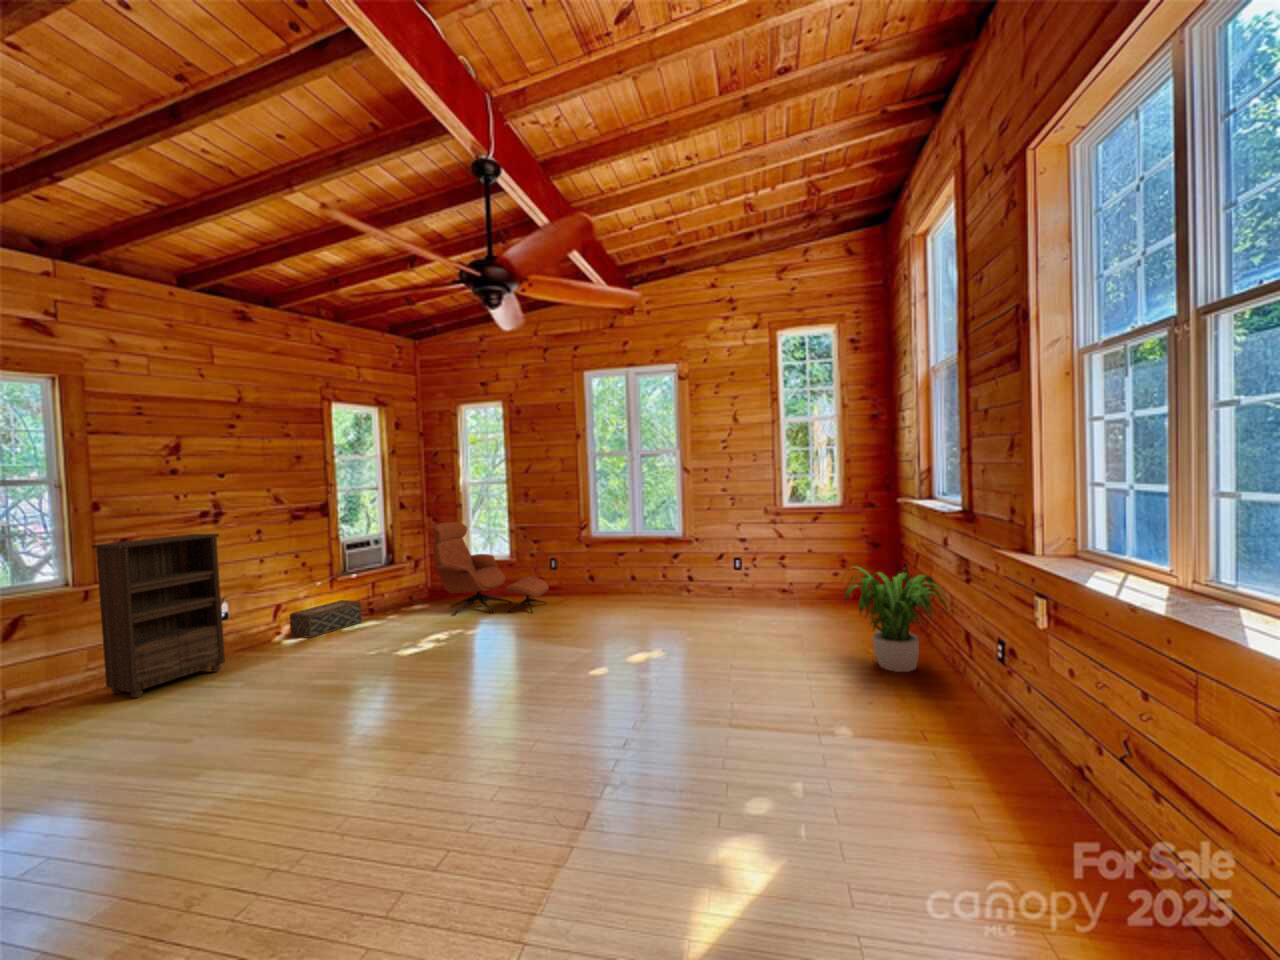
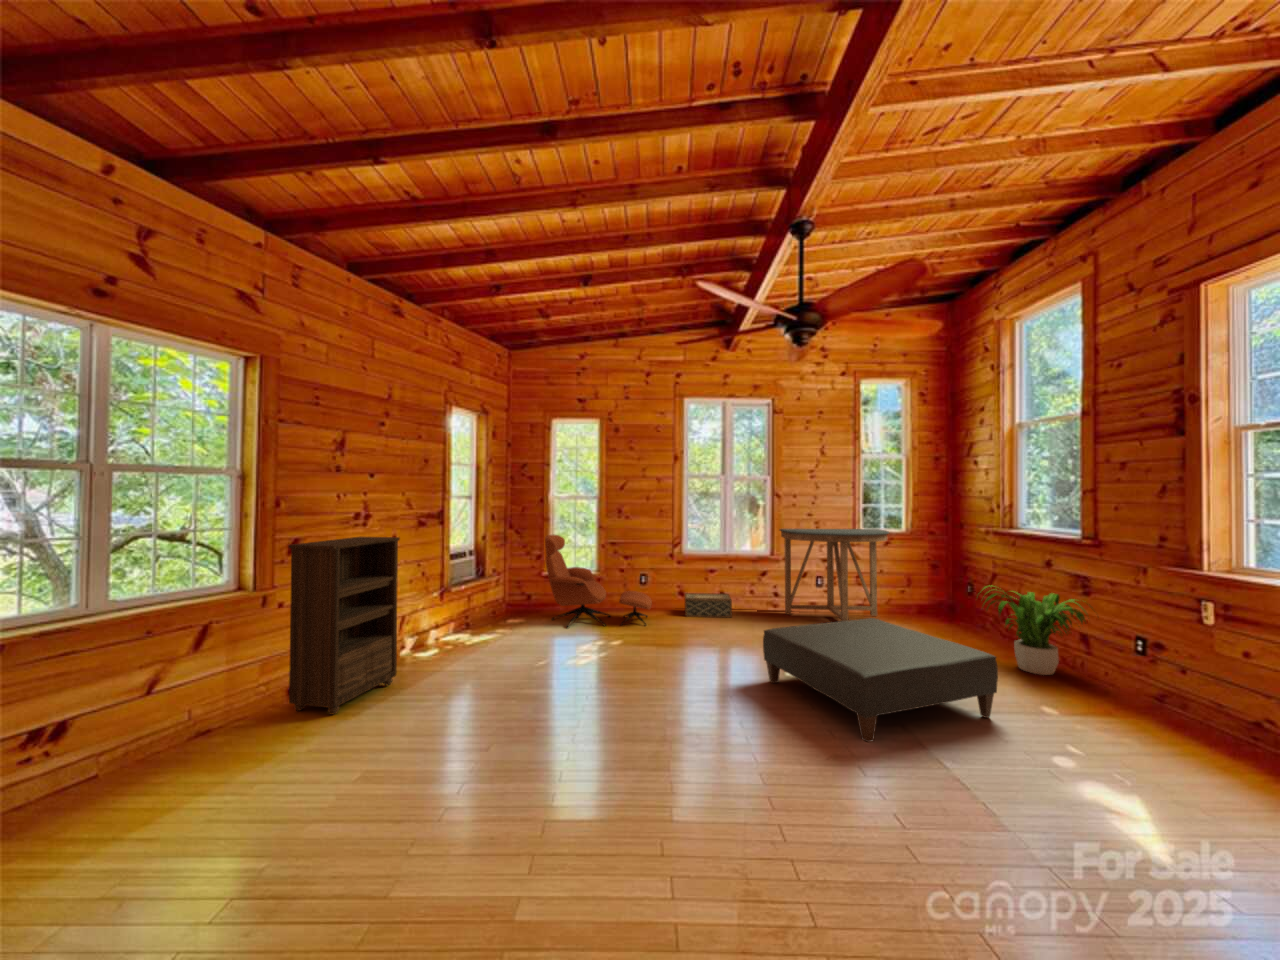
console table: none [684,502,801,613] -> present [780,529,889,621]
woven basket: present [290,600,362,638] -> present [685,593,732,617]
ottoman: none [559,606,757,745] -> present [763,618,998,742]

